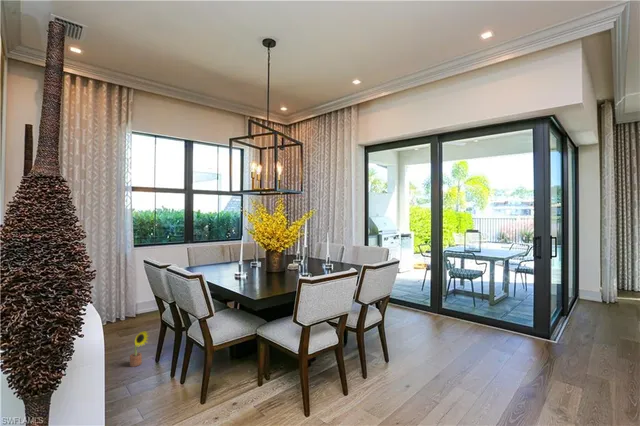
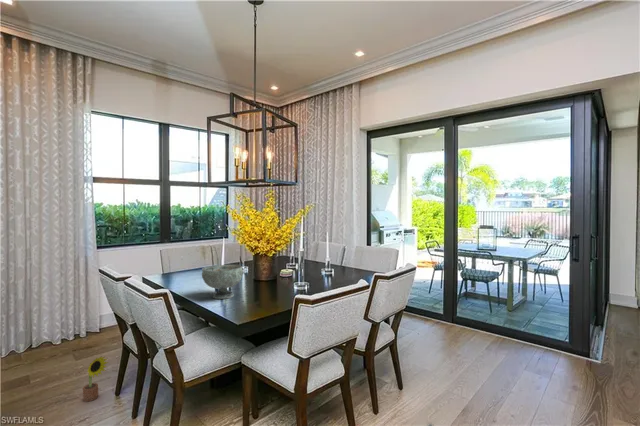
decorative bowl: none [226,258,258,284] -> present [202,265,243,299]

